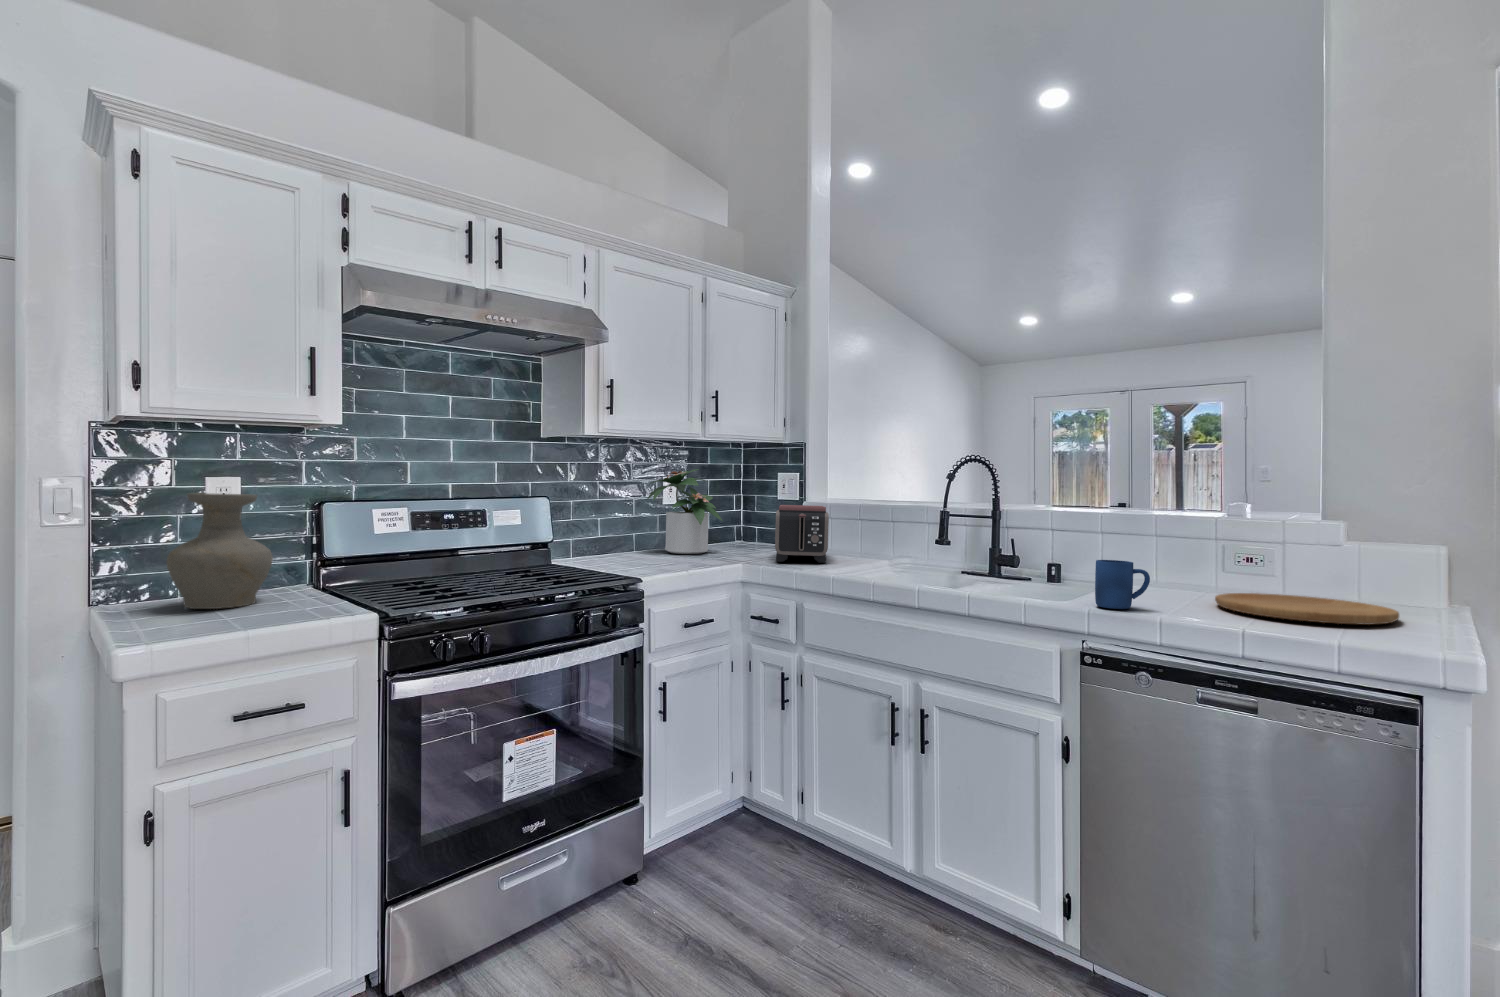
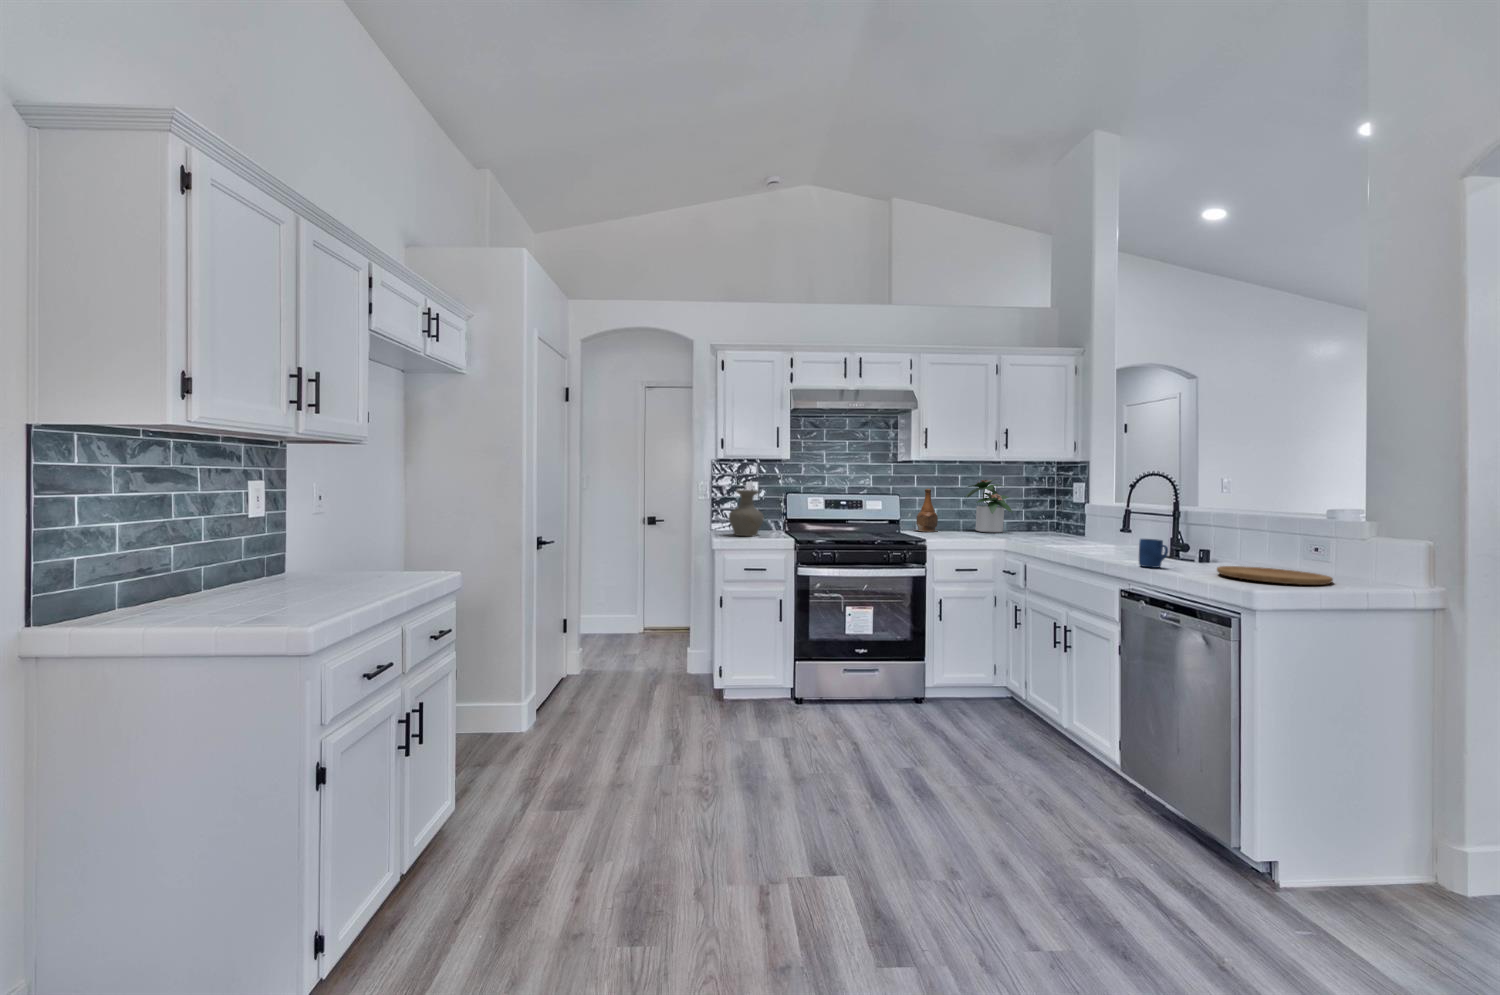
bottle: none [571,486,619,560] -> present [916,489,938,532]
toaster: present [775,505,829,563] -> none [1025,503,1078,541]

